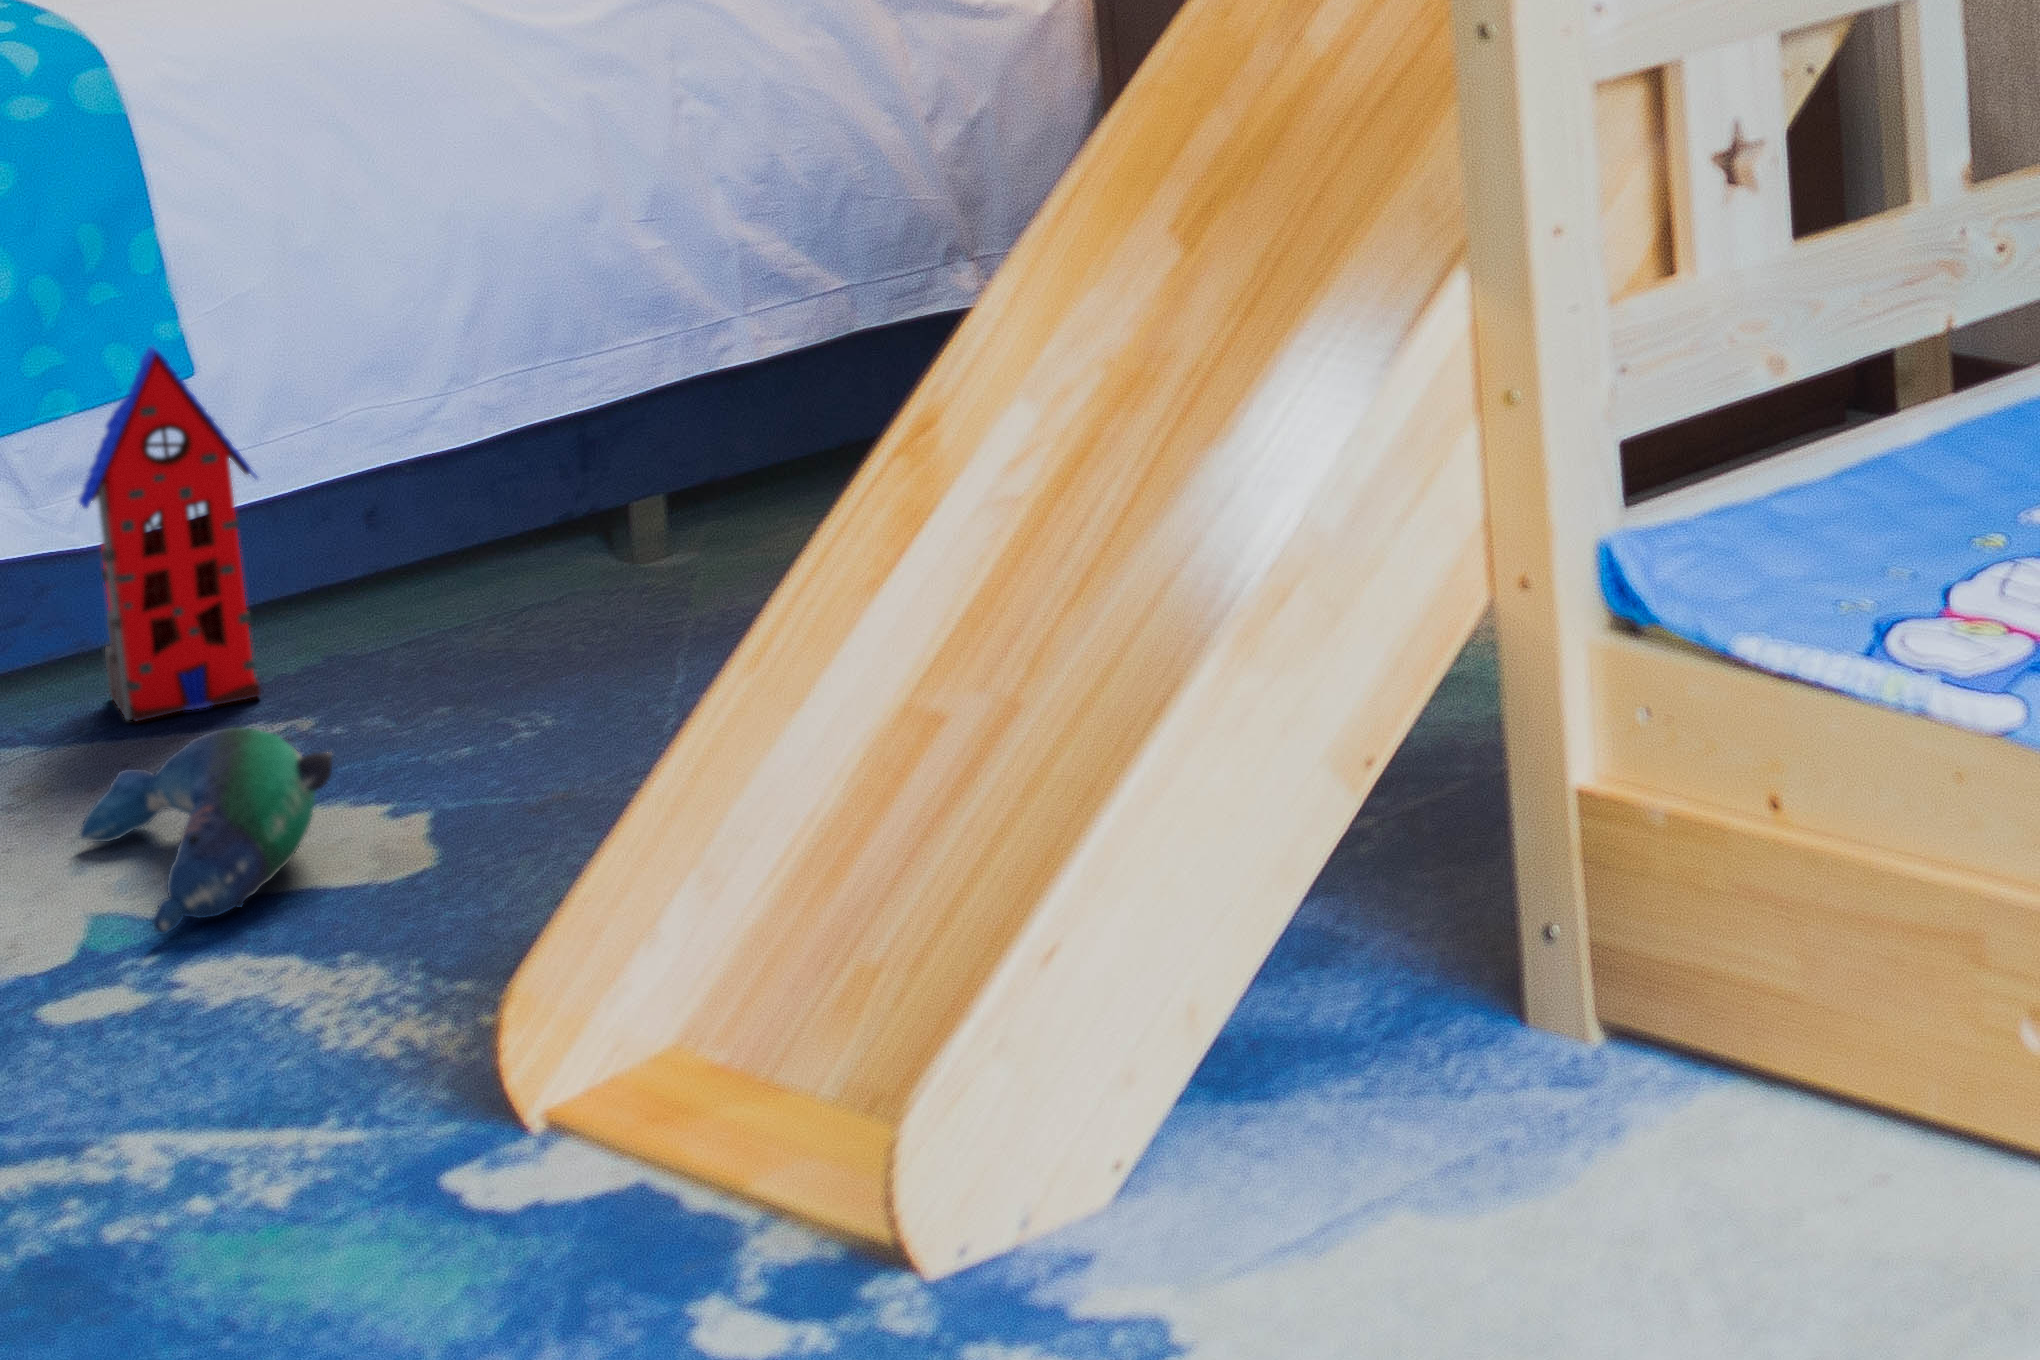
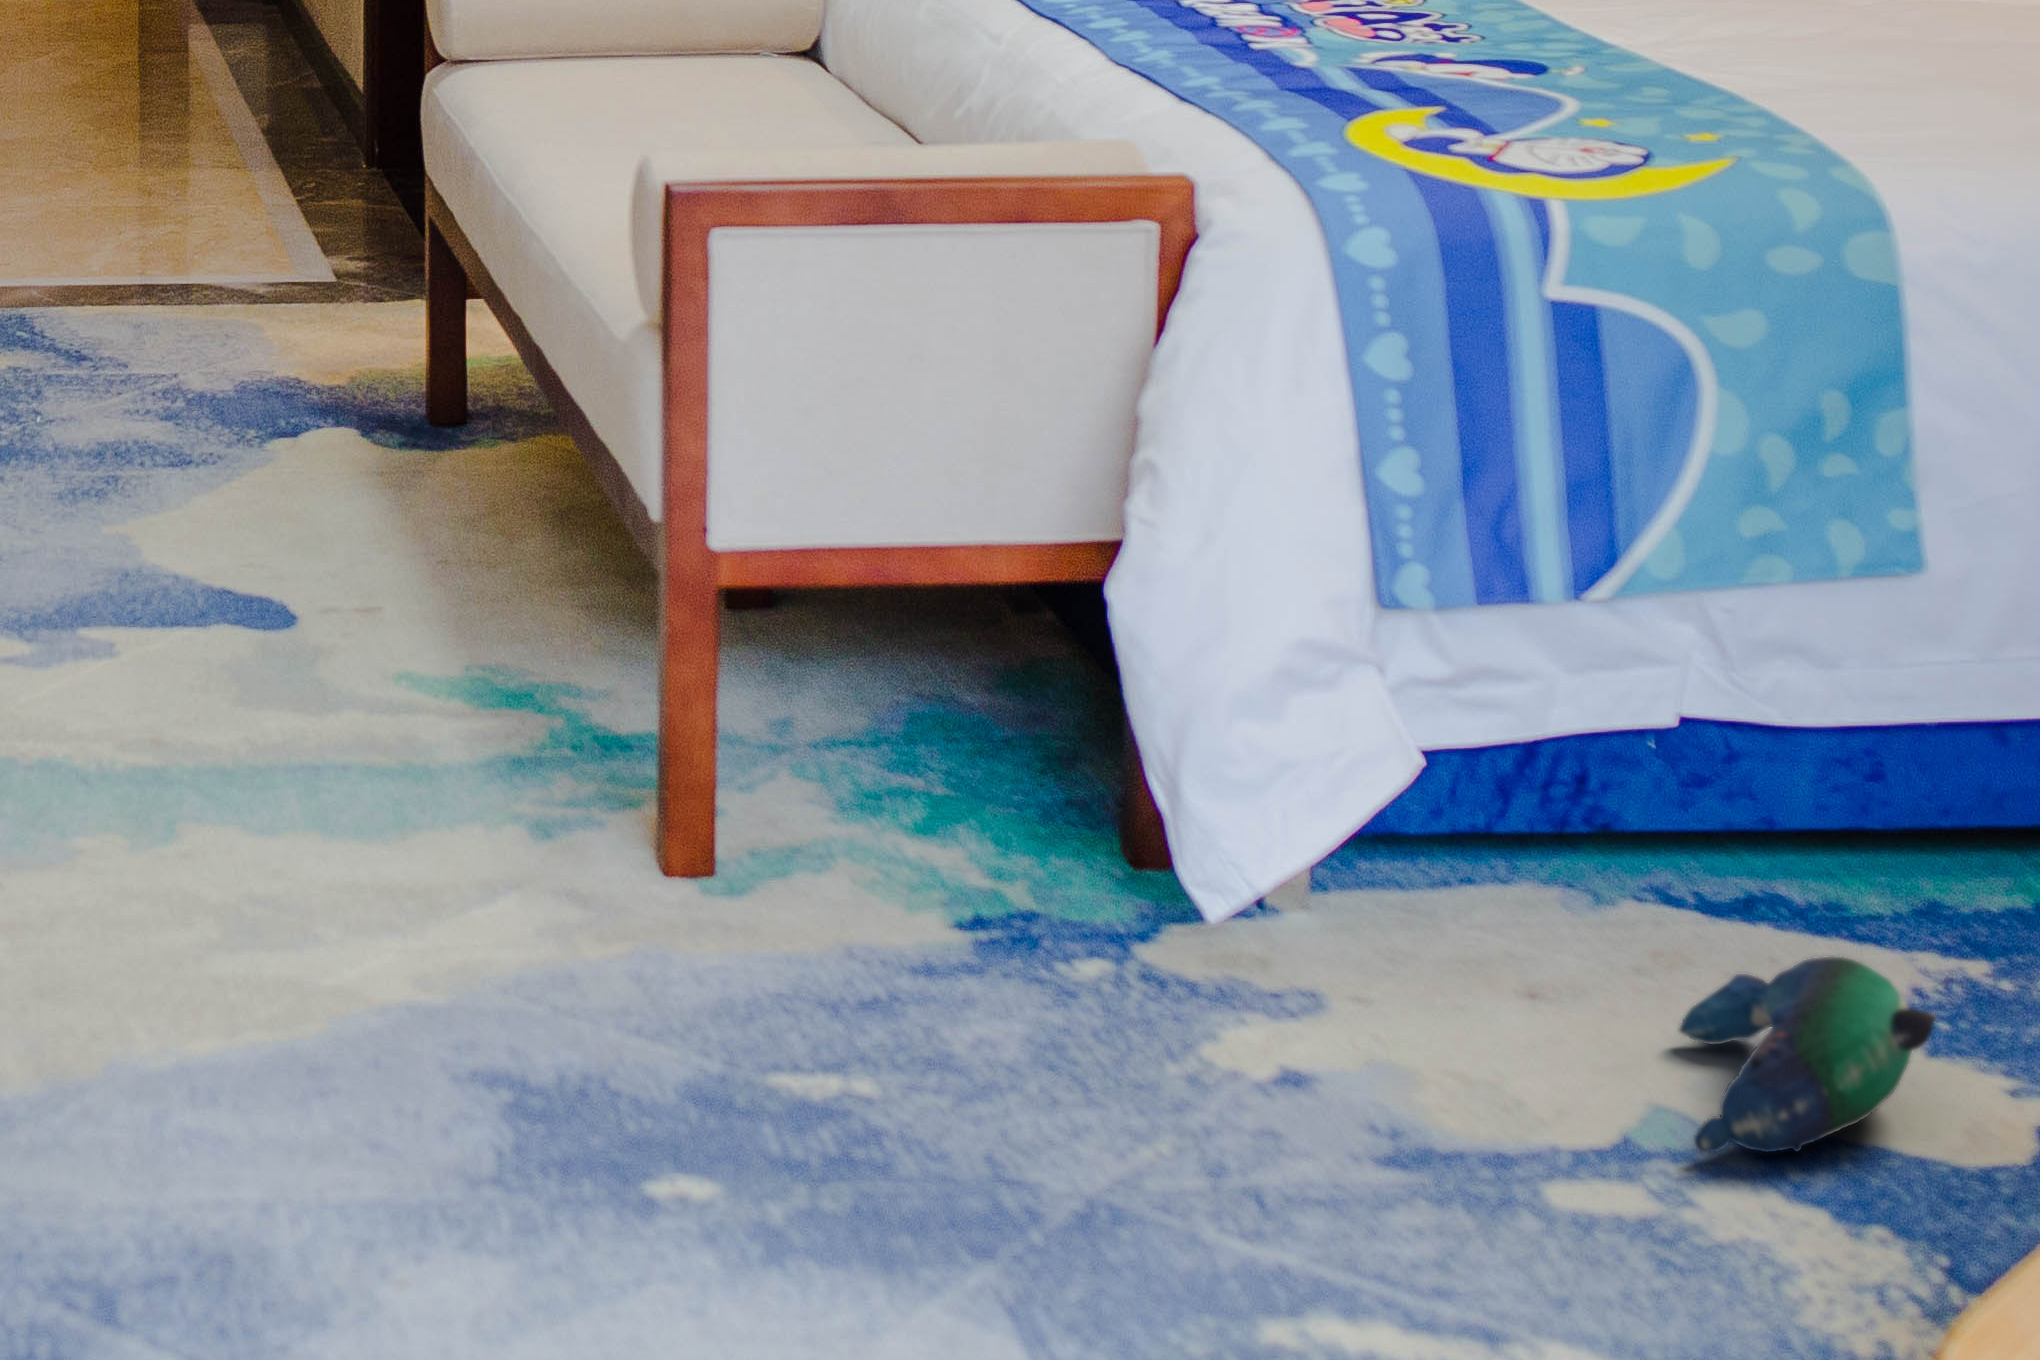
toy house: present [79,345,261,722] -> none [1780,514,1976,942]

